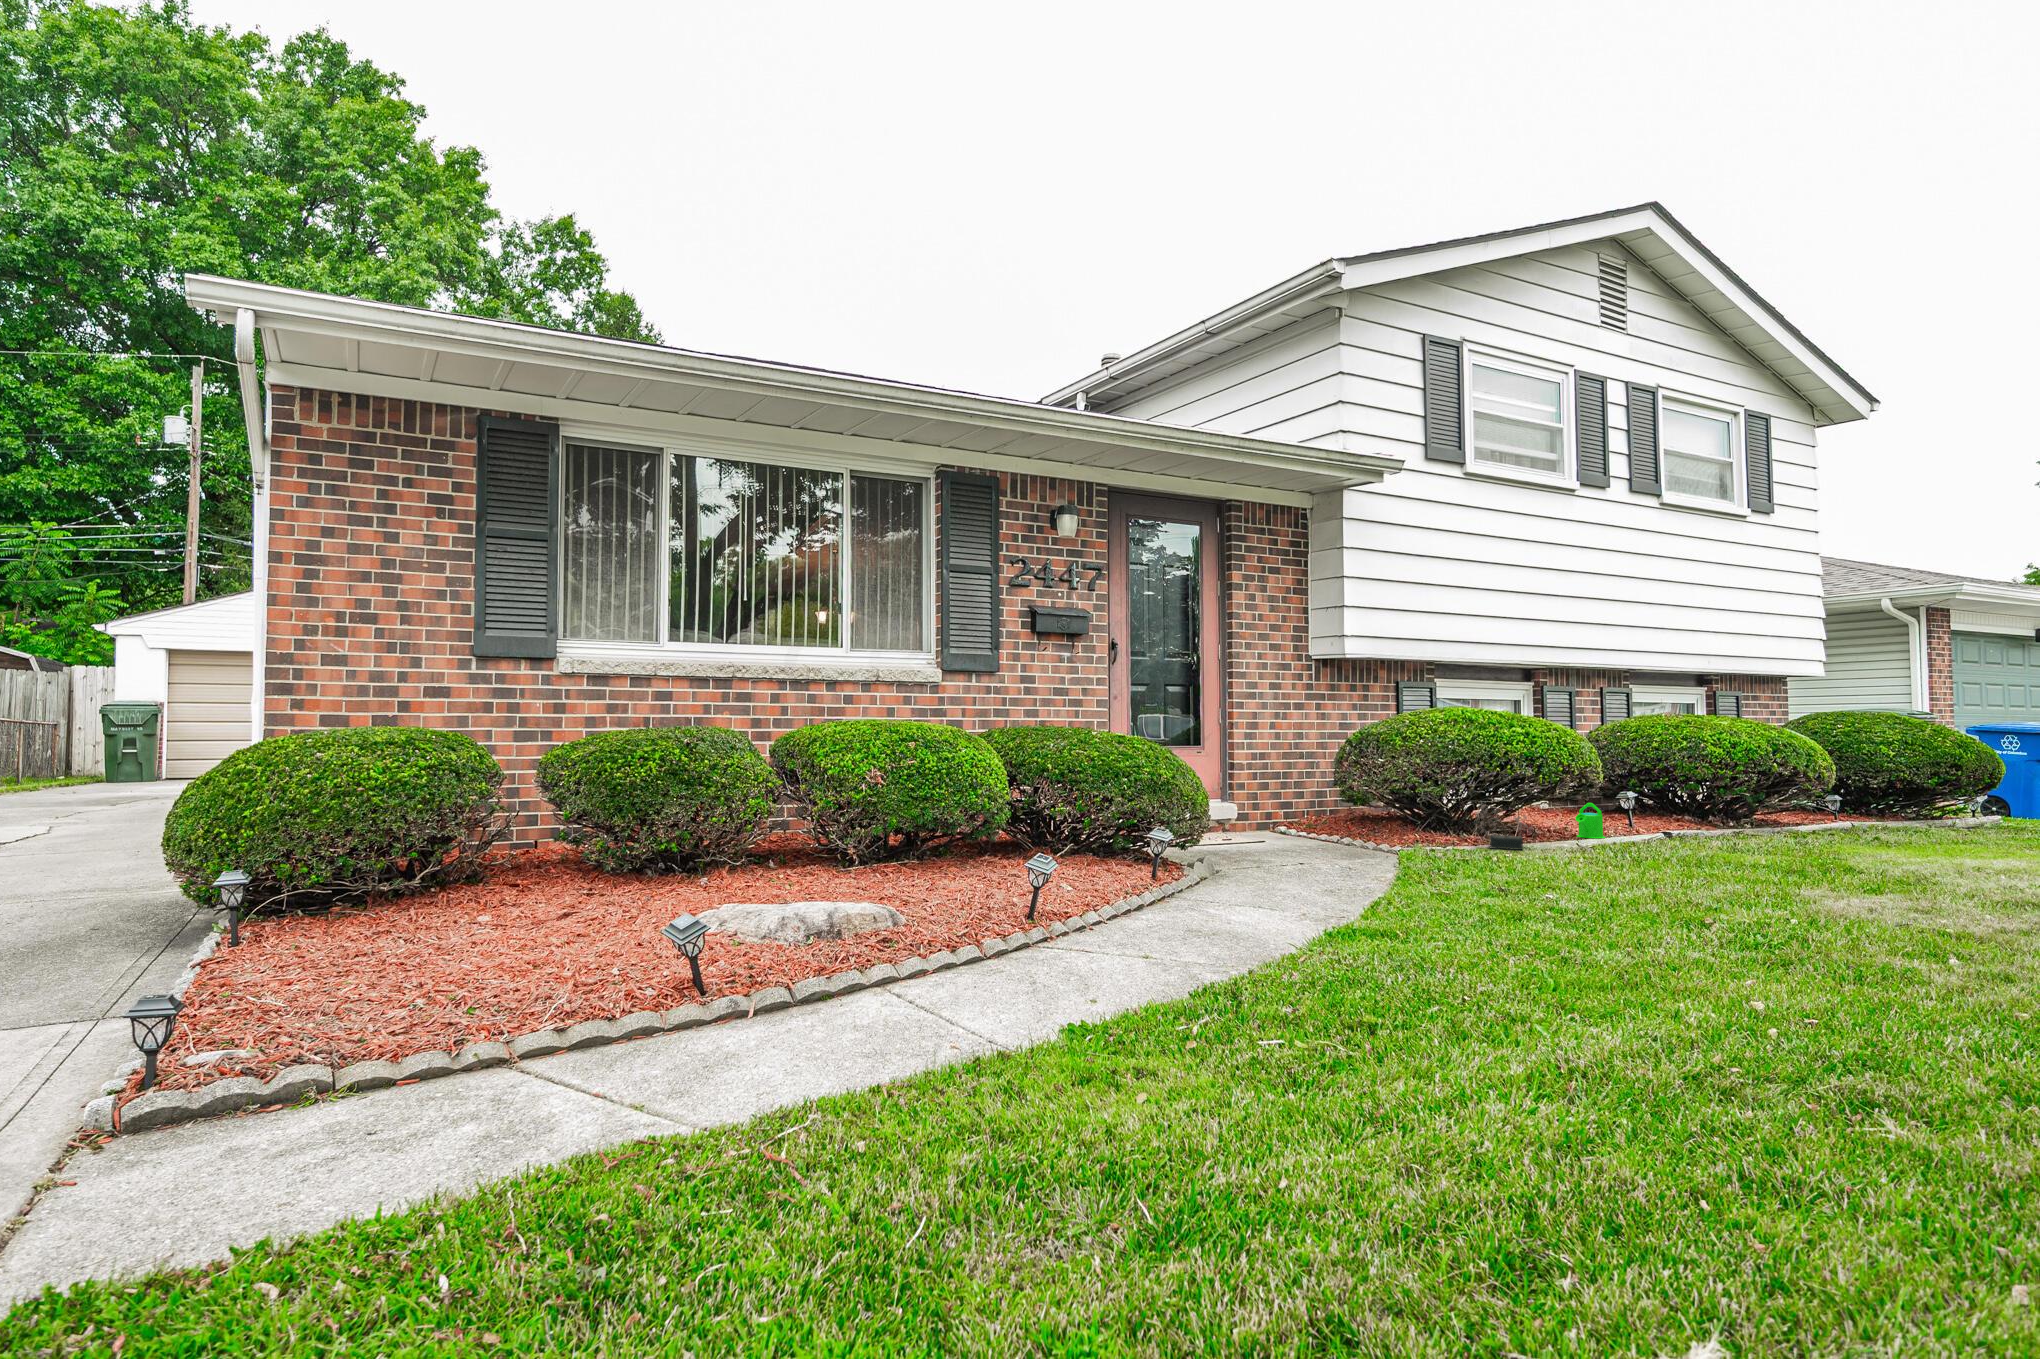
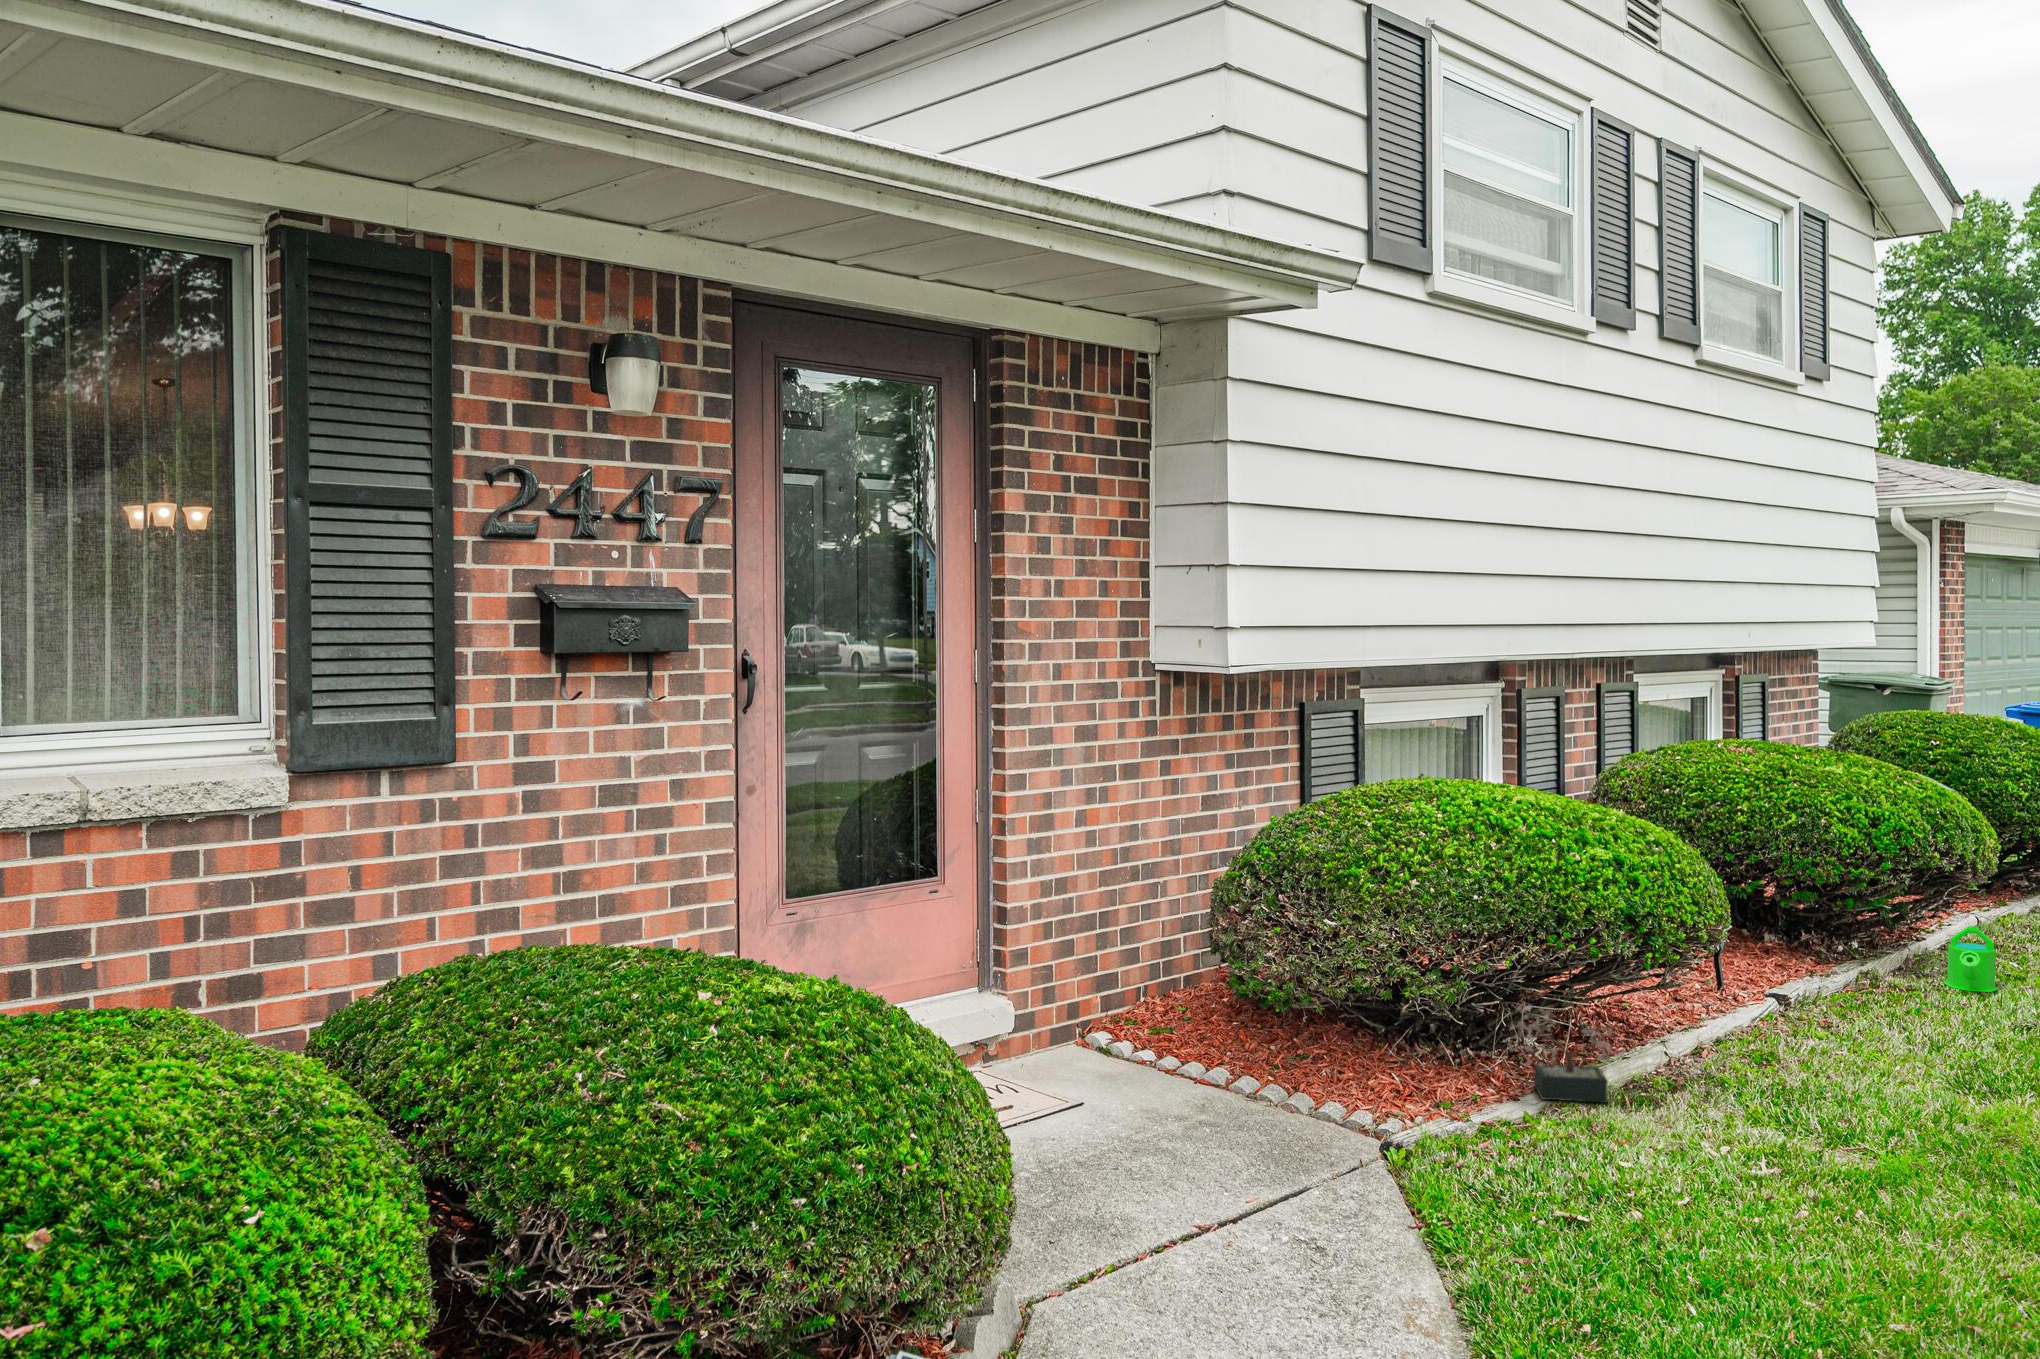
watering can: present [1575,803,1605,838] -> present [1943,926,1998,992]

